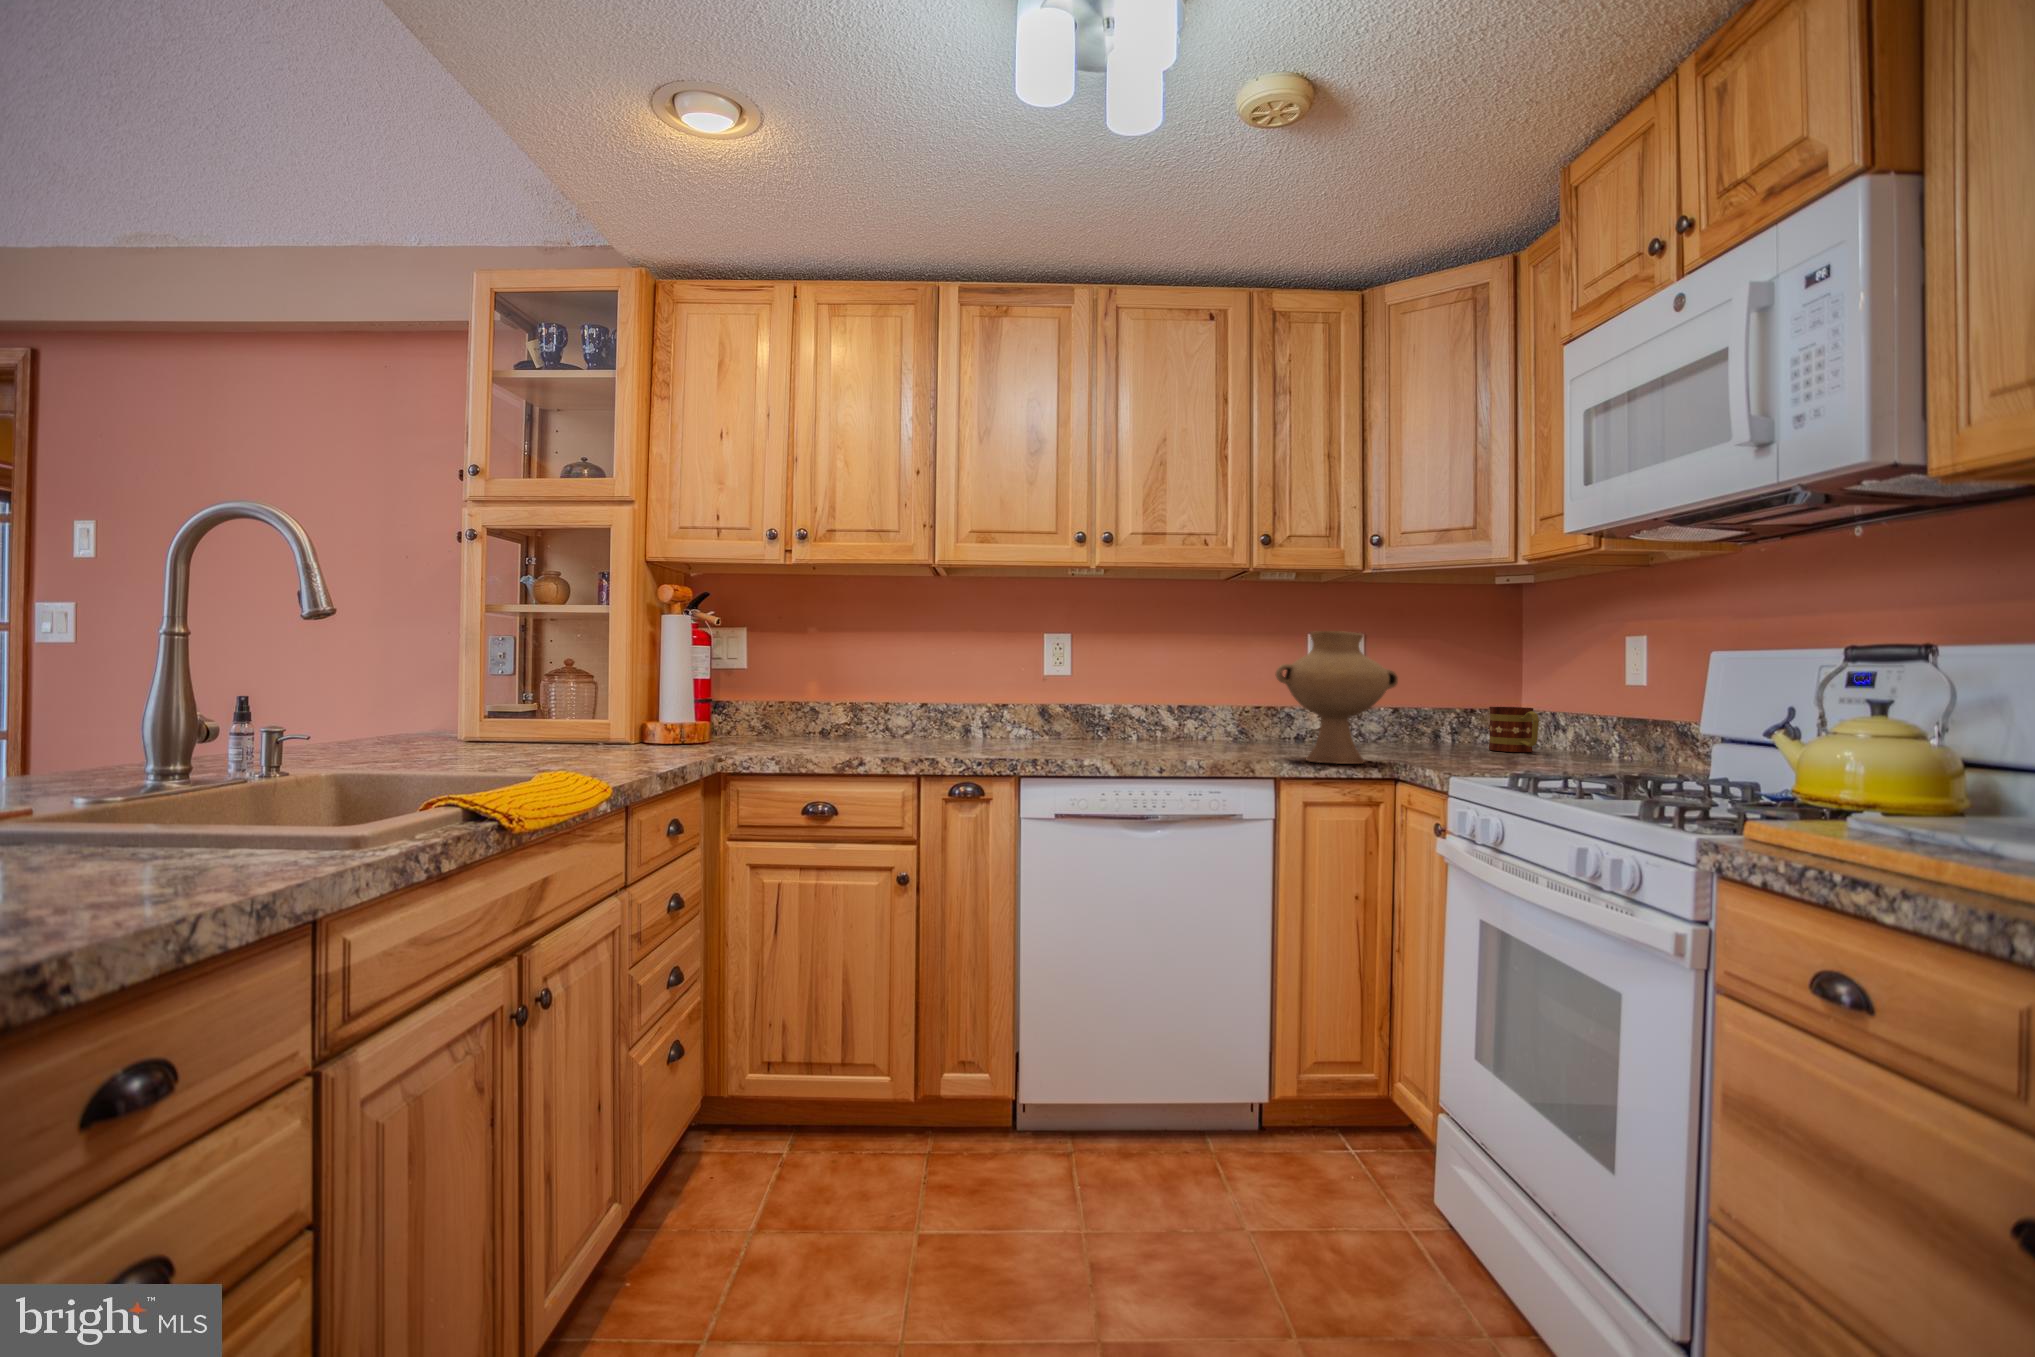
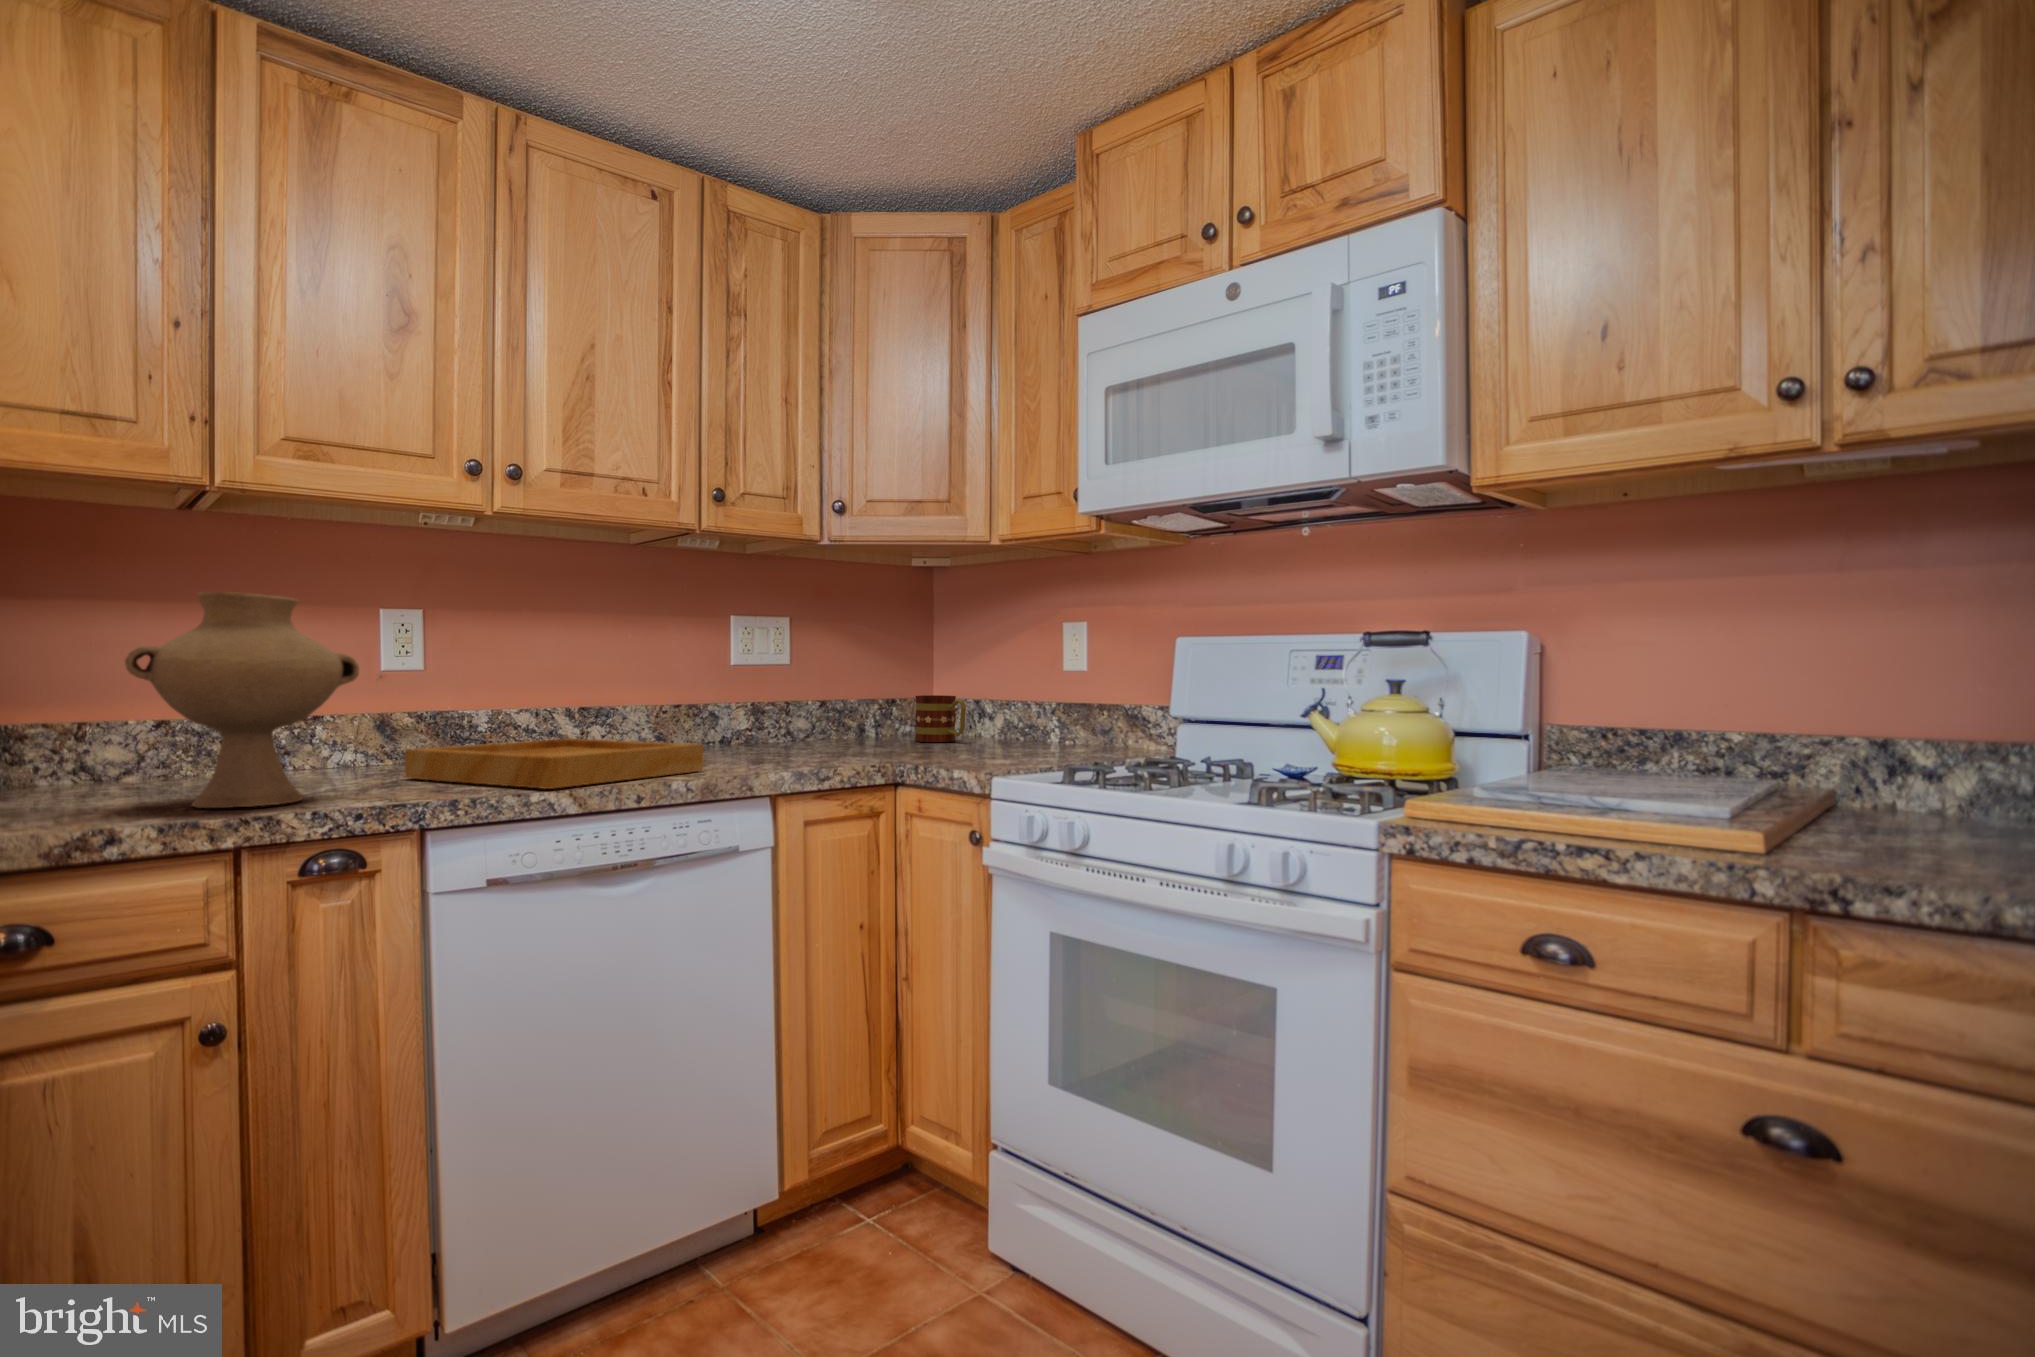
vase: present [1276,631,1398,764] -> present [125,592,359,808]
tray: none [1044,727,1230,758] -> present [405,738,703,789]

